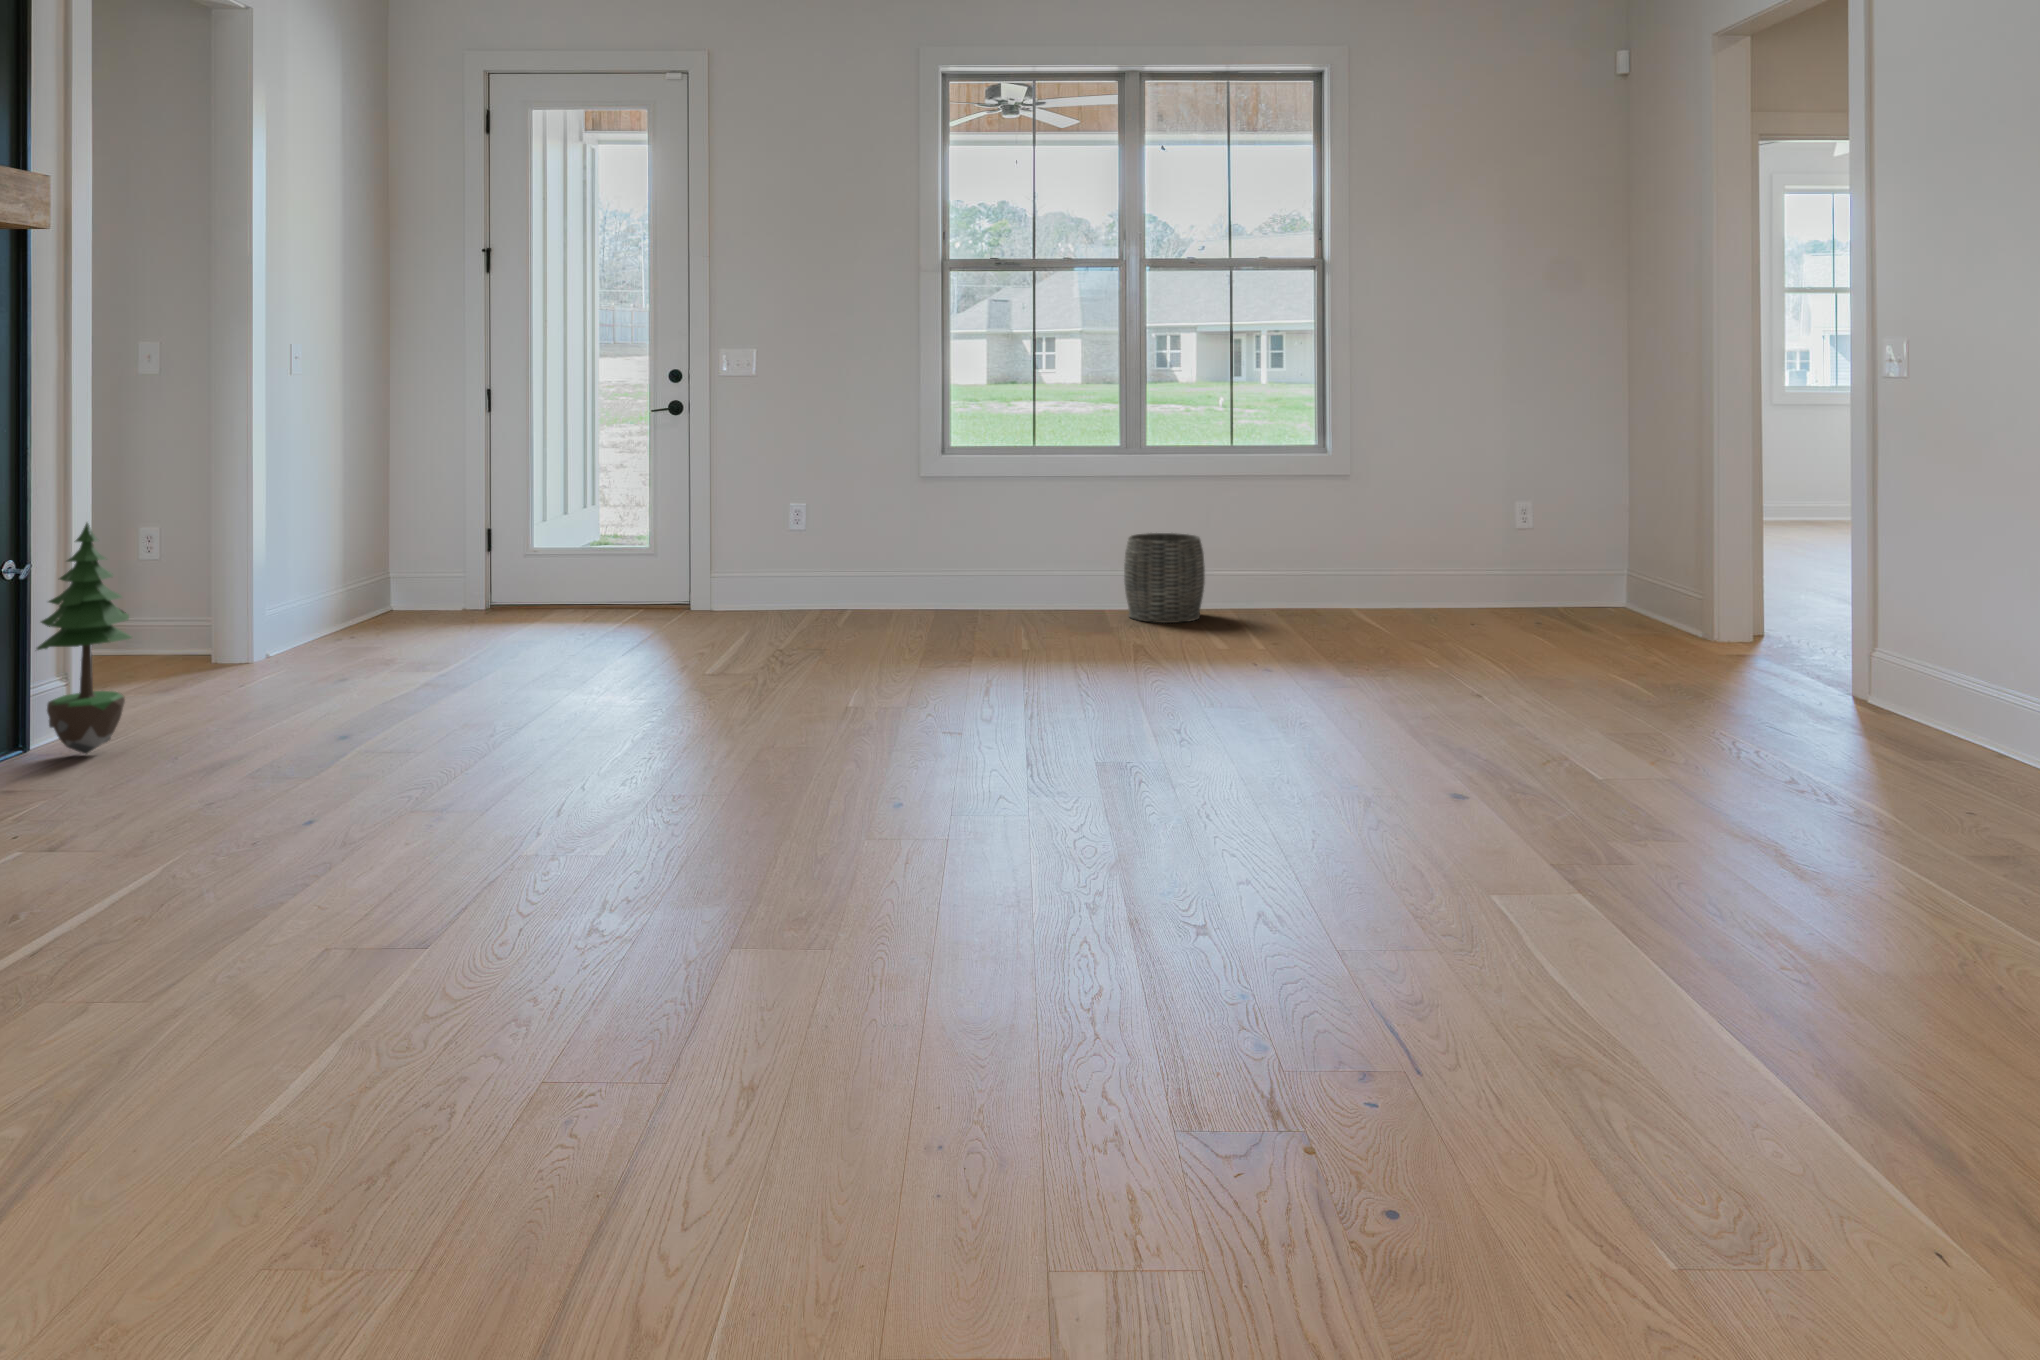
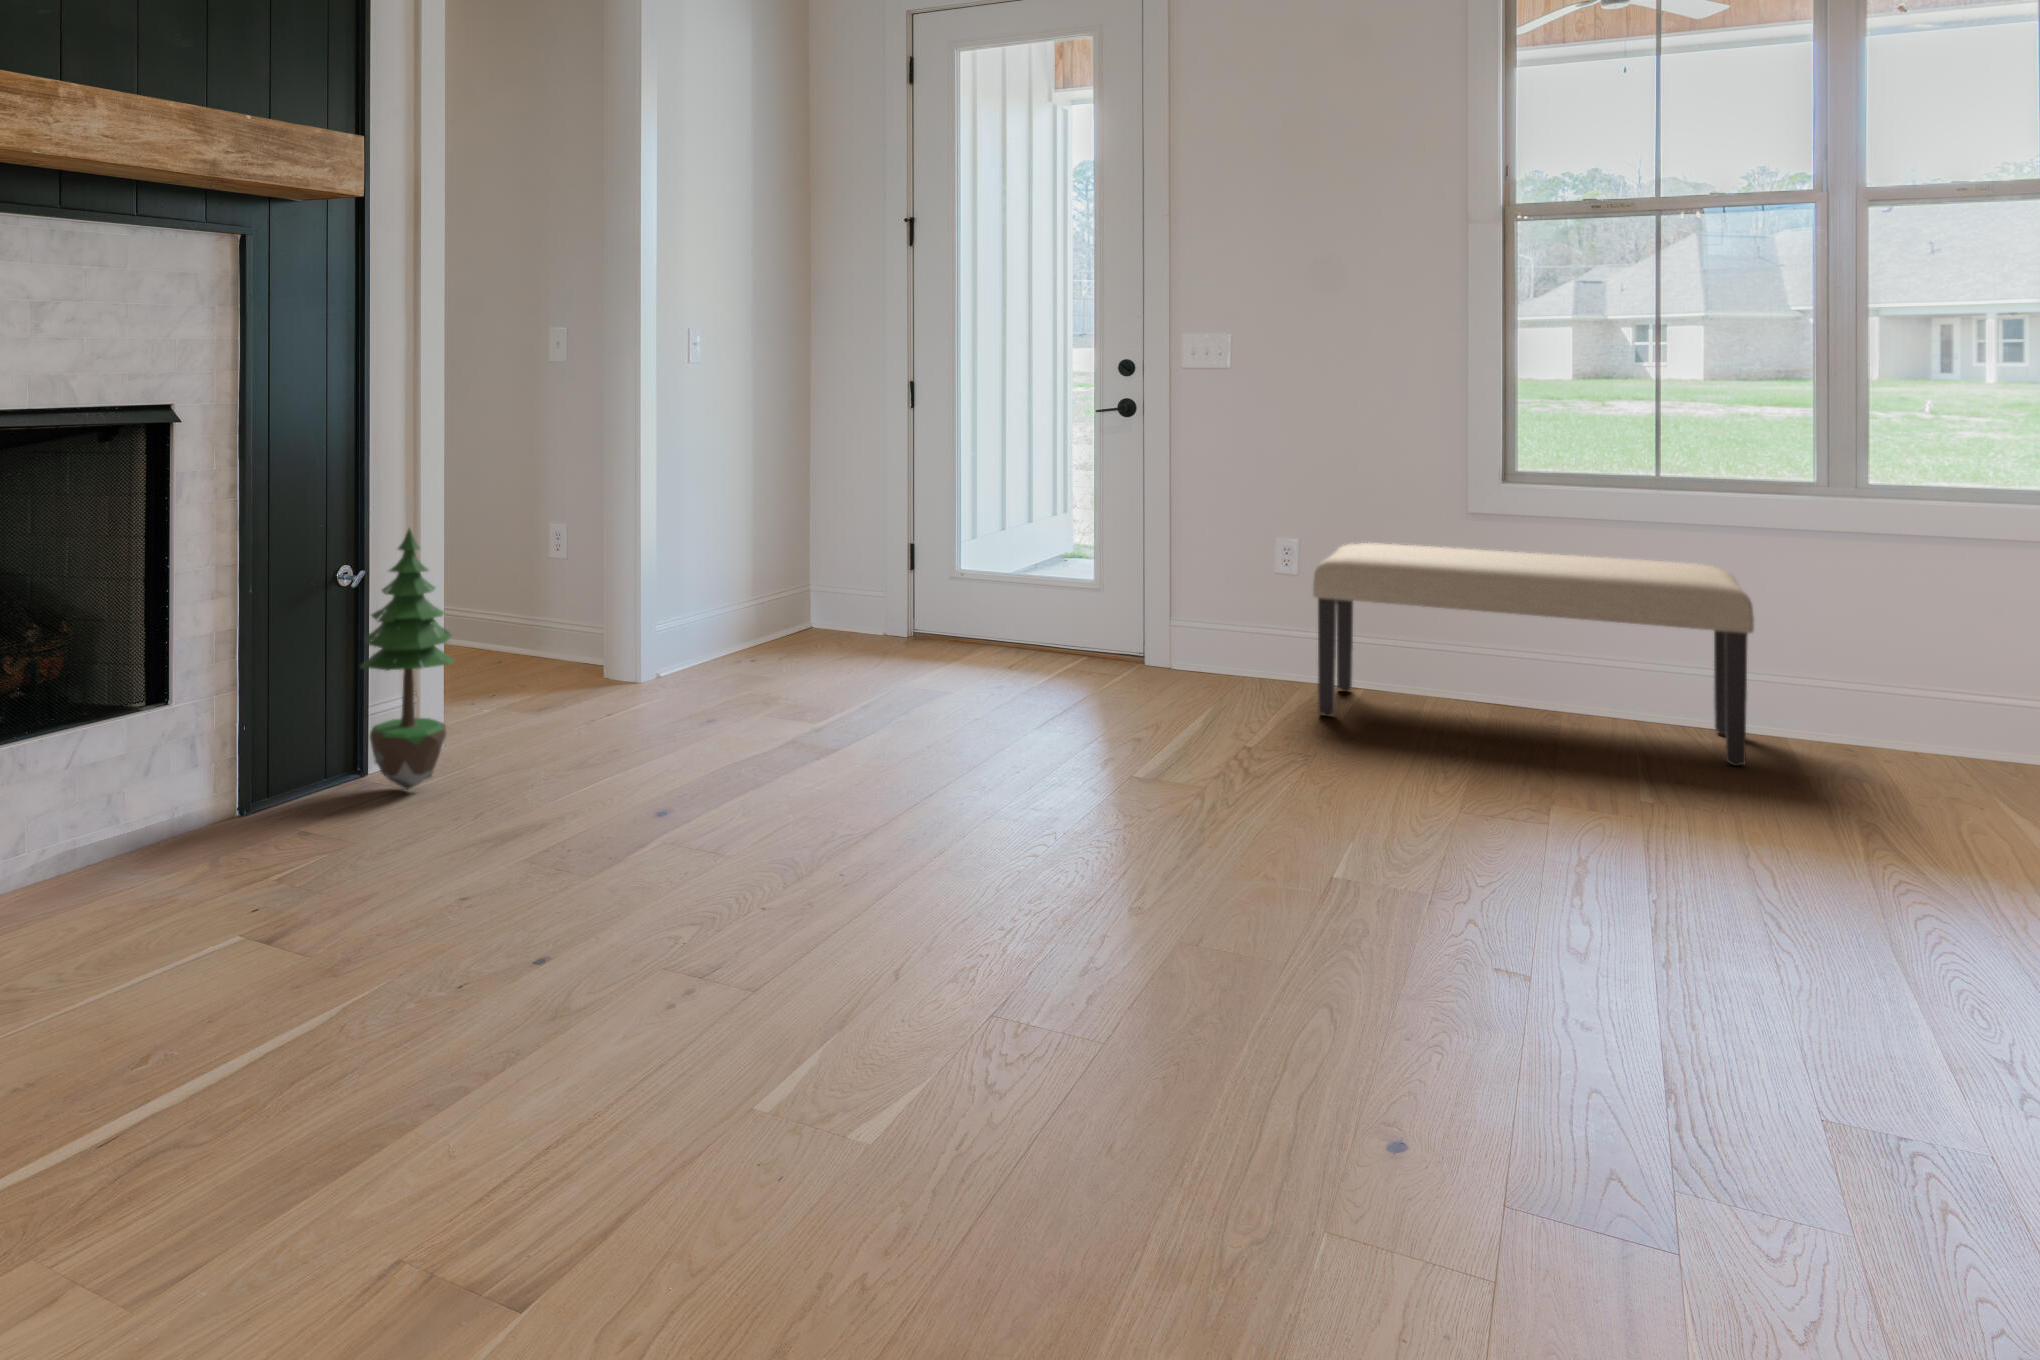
bench: none [821,502,1087,629] -> present [1313,543,1754,766]
woven basket: present [1124,533,1205,623] -> none [1823,624,1988,781]

